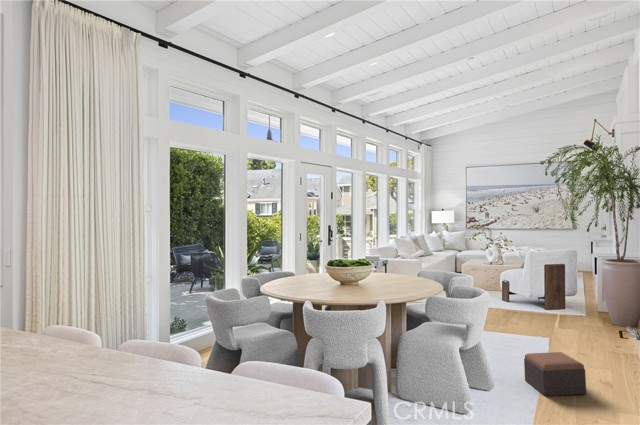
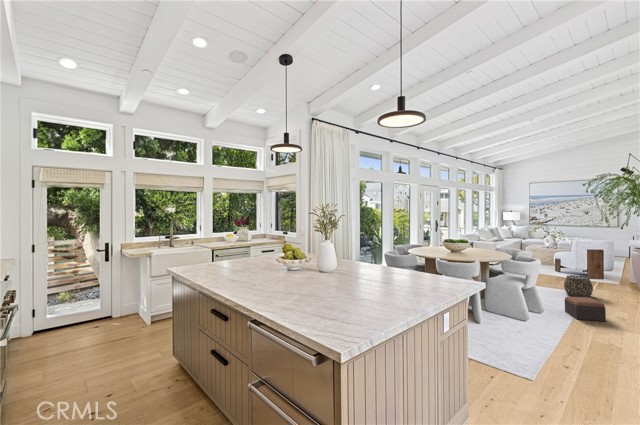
woven basket: none [518,310,559,348] -> present [564,275,593,298]

